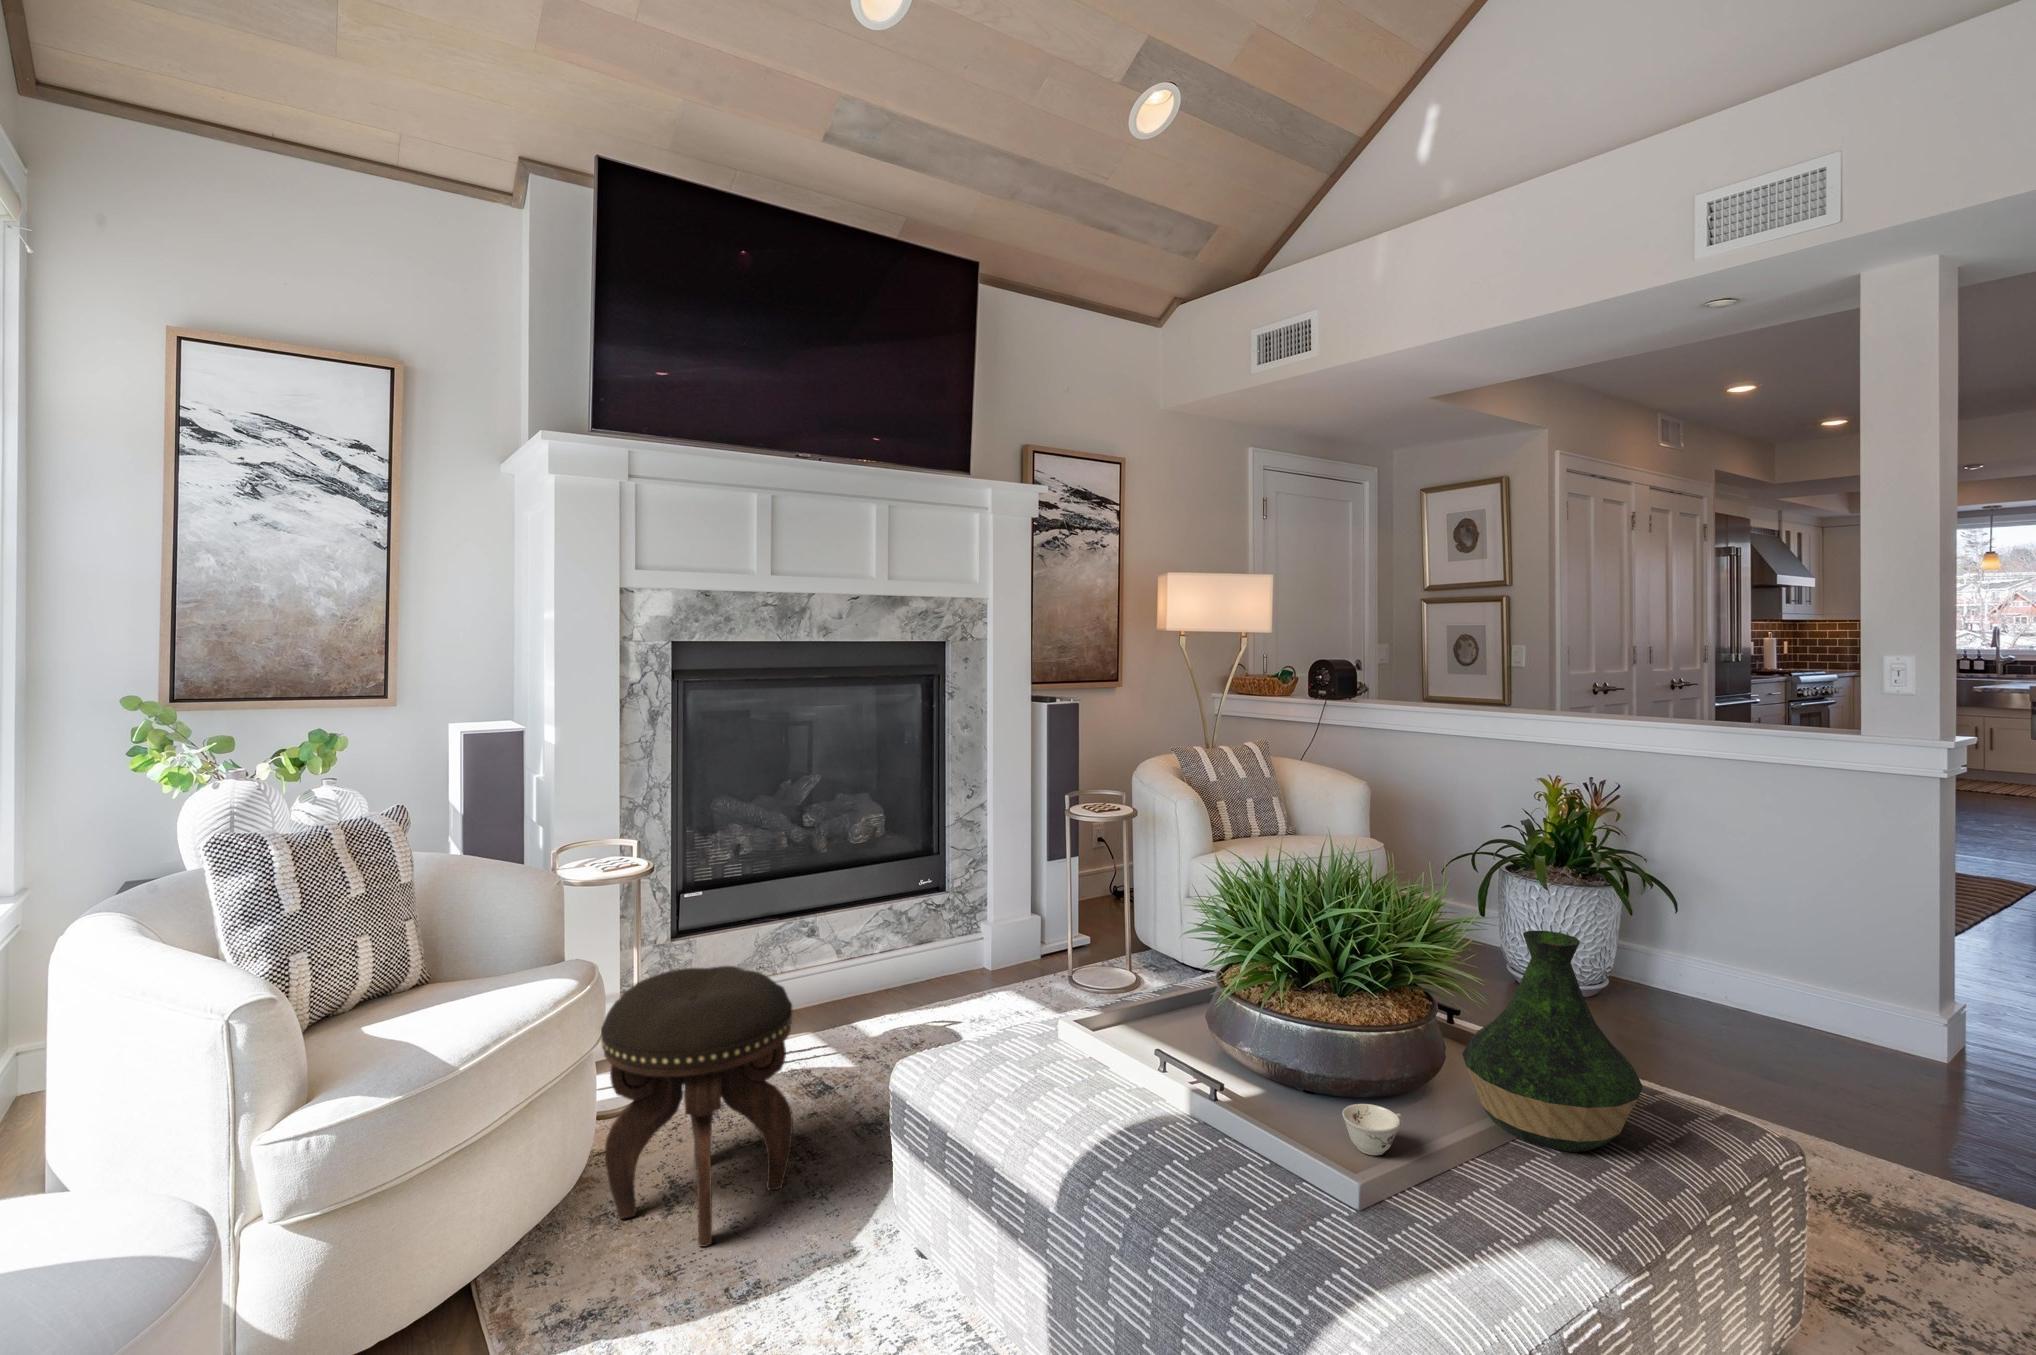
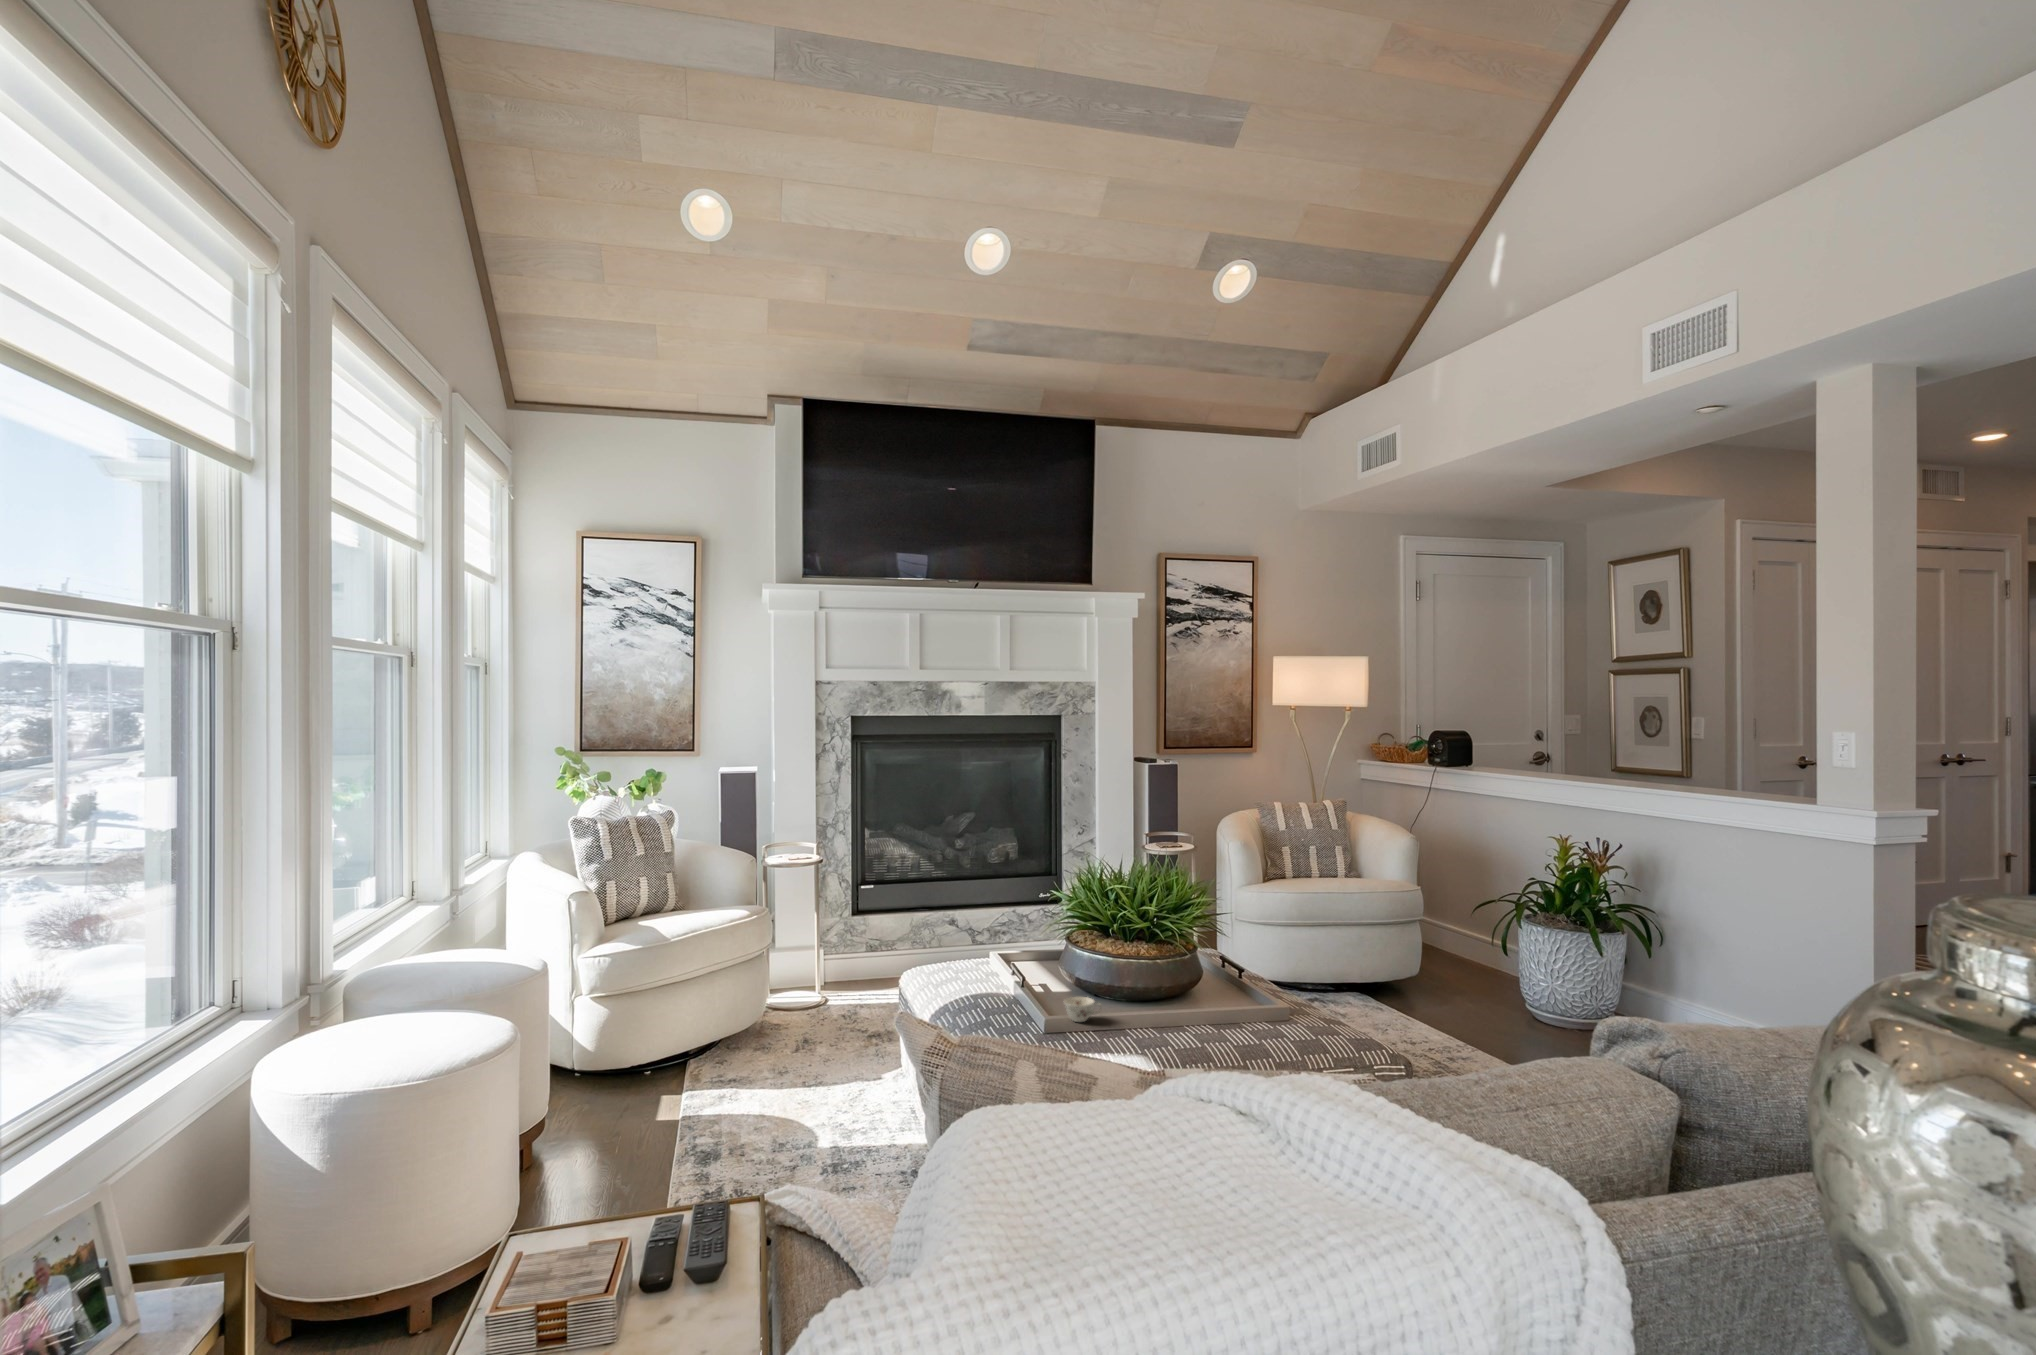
vase: present [1462,931,1643,1152] -> none [1158,907,1256,1037]
footstool: present [601,966,793,1247] -> none [750,916,859,1069]

